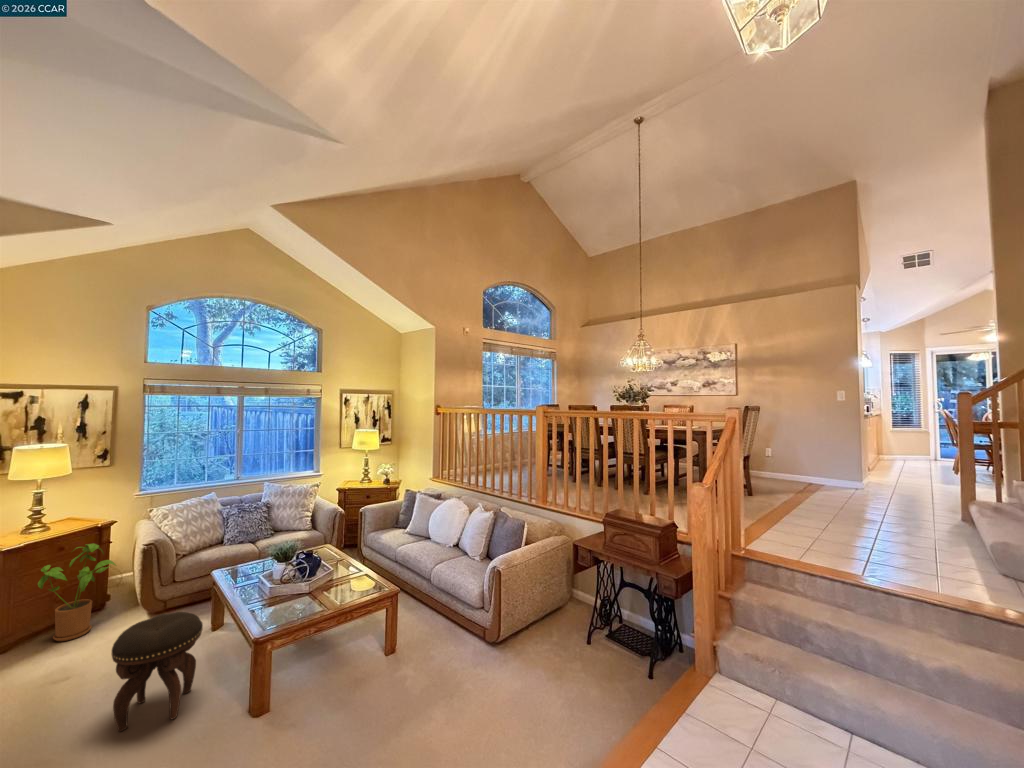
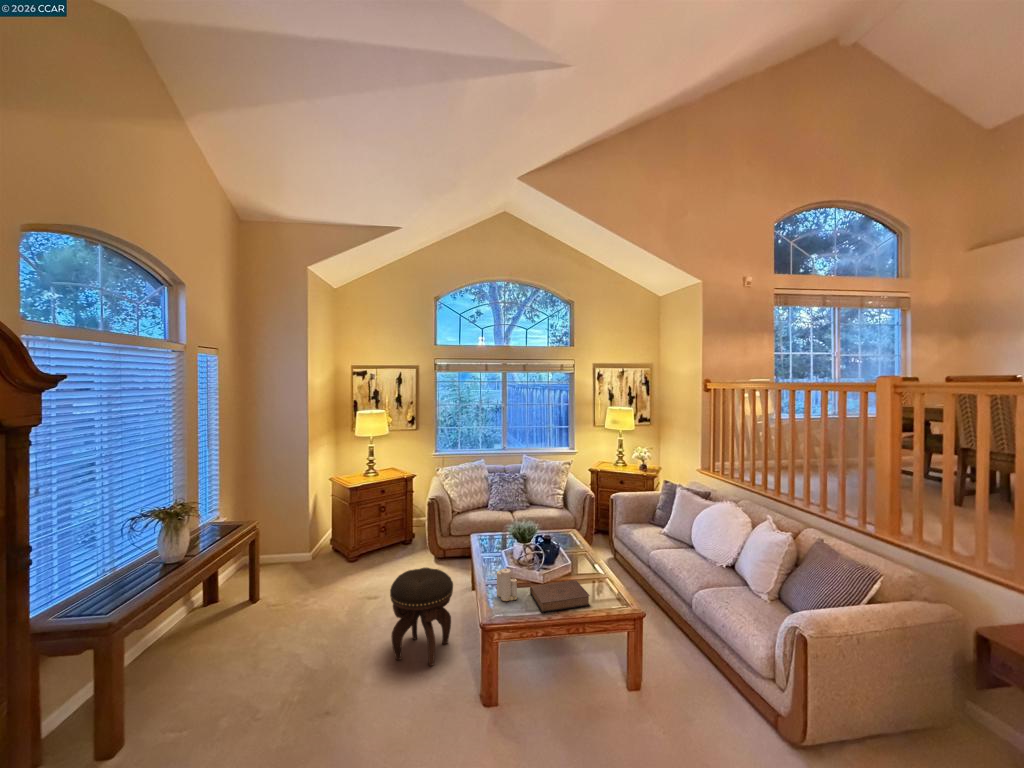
house plant: present [38,544,115,641] -> none [370,492,414,565]
book: none [296,583,357,618] -> present [530,580,590,613]
candle: none [260,585,283,619] -> present [497,568,517,601]

